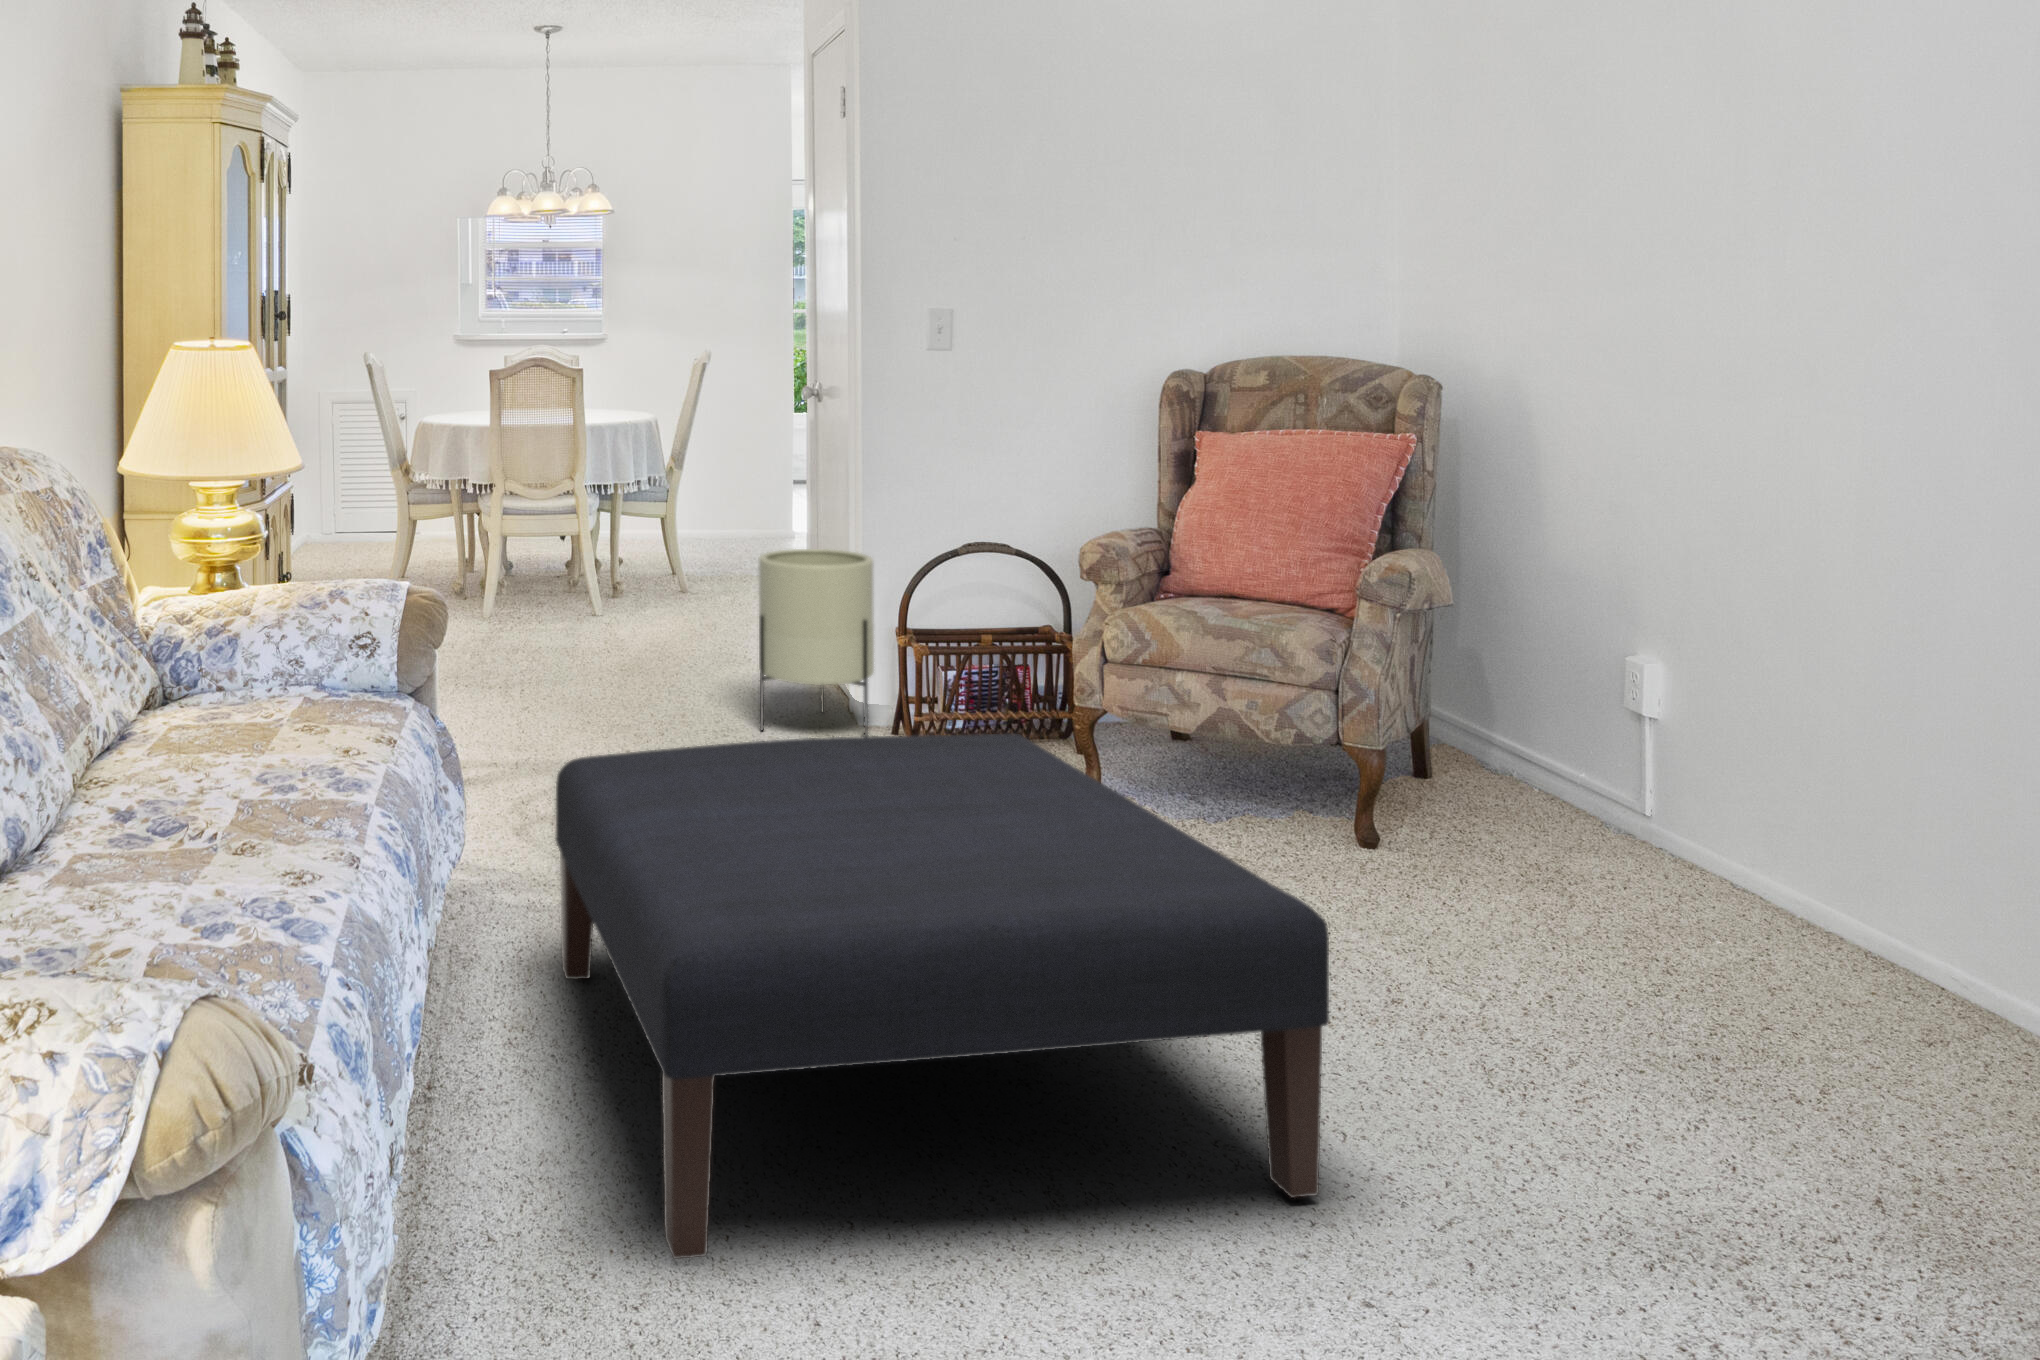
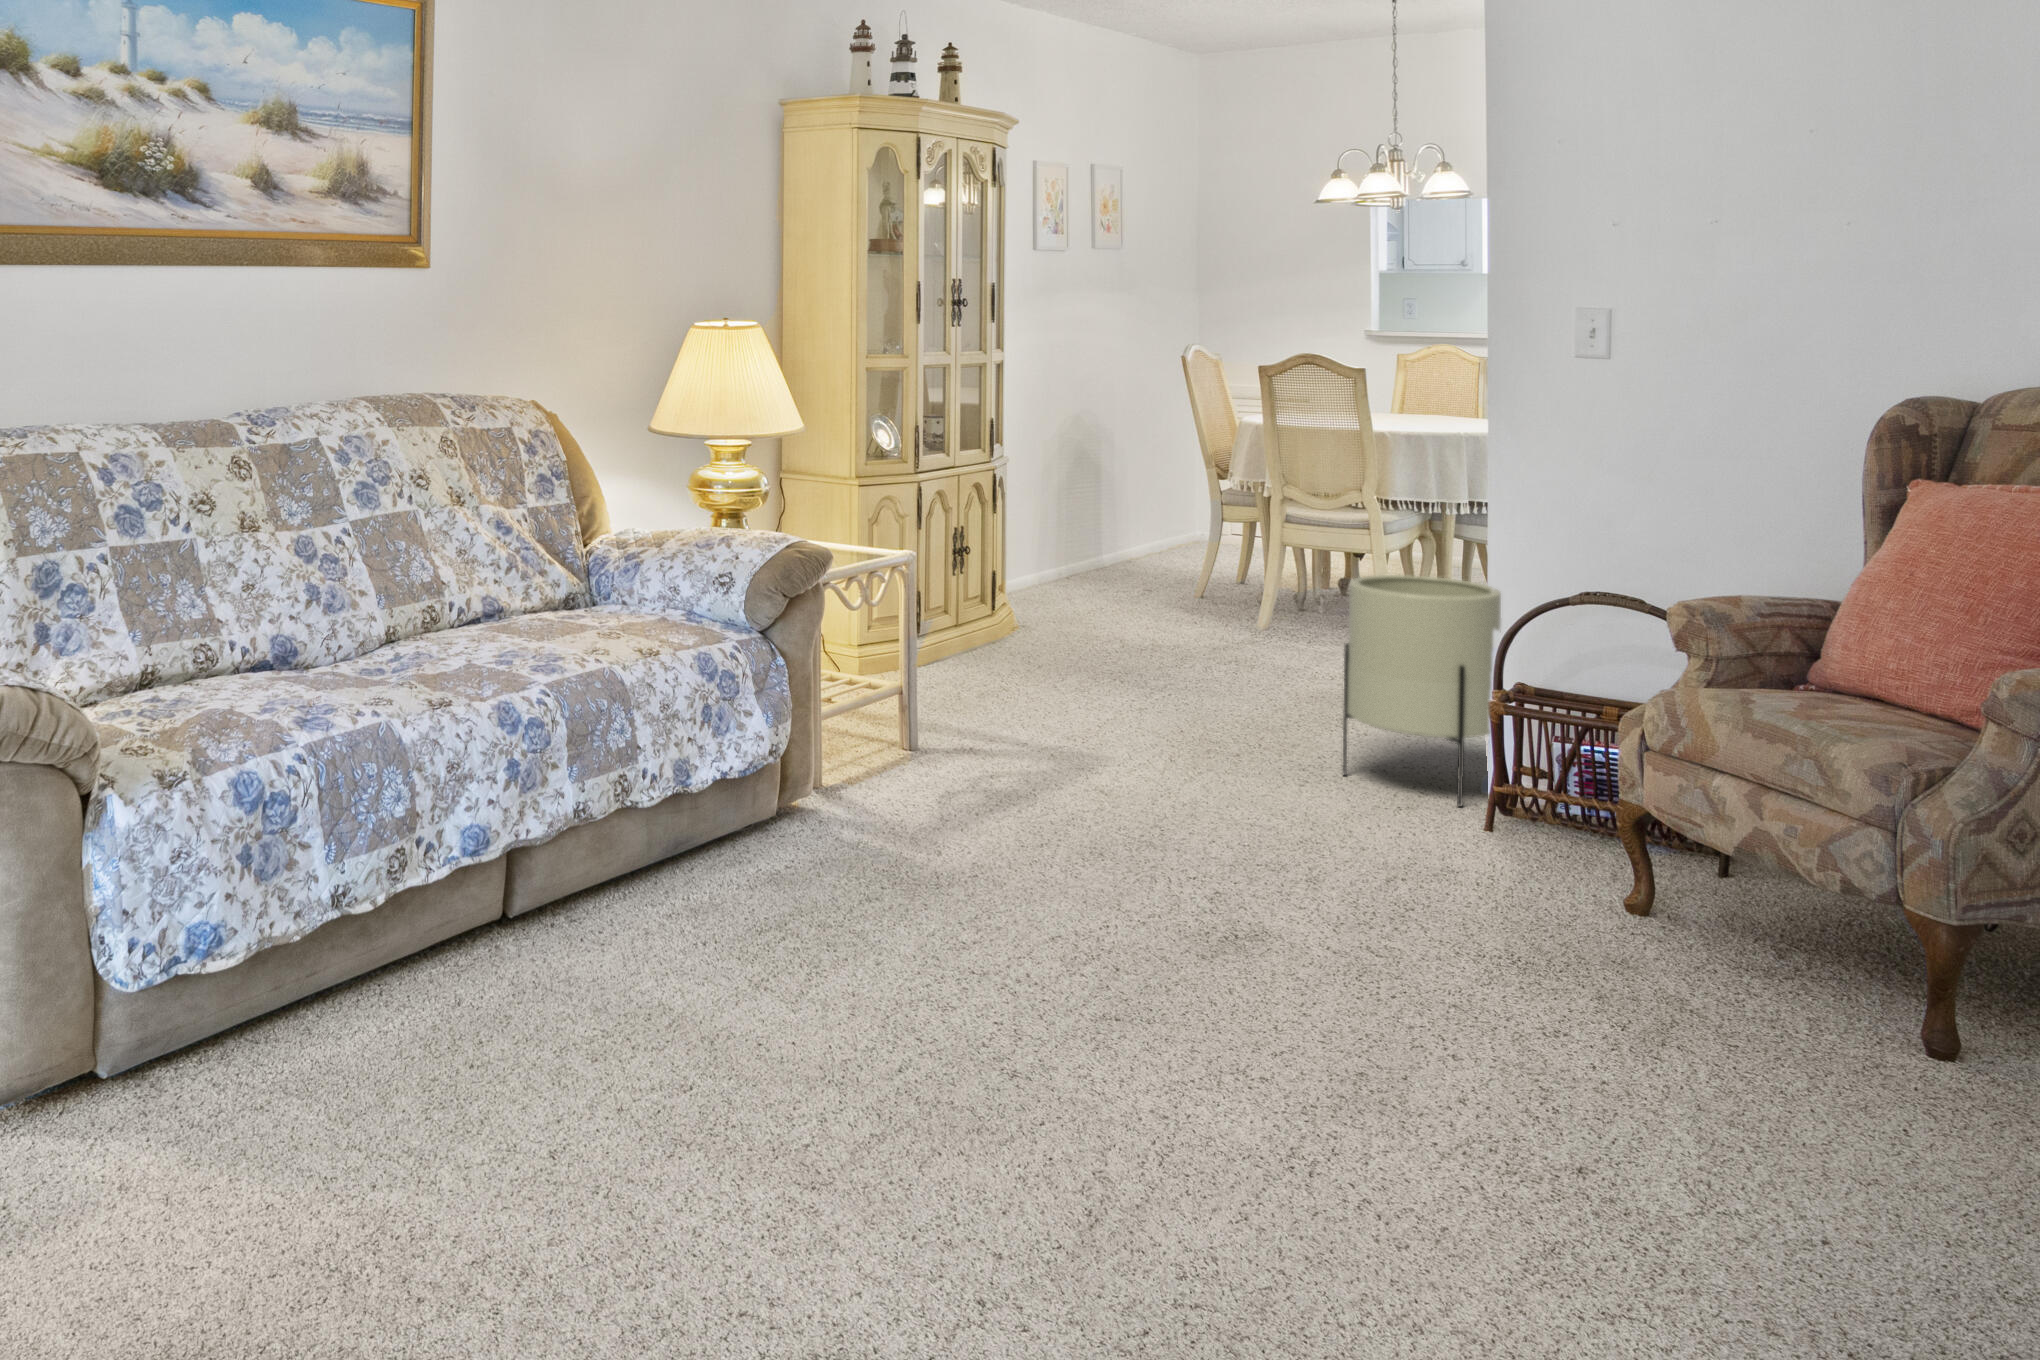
ottoman: present [556,733,1329,1259] -> none [494,693,1236,1224]

